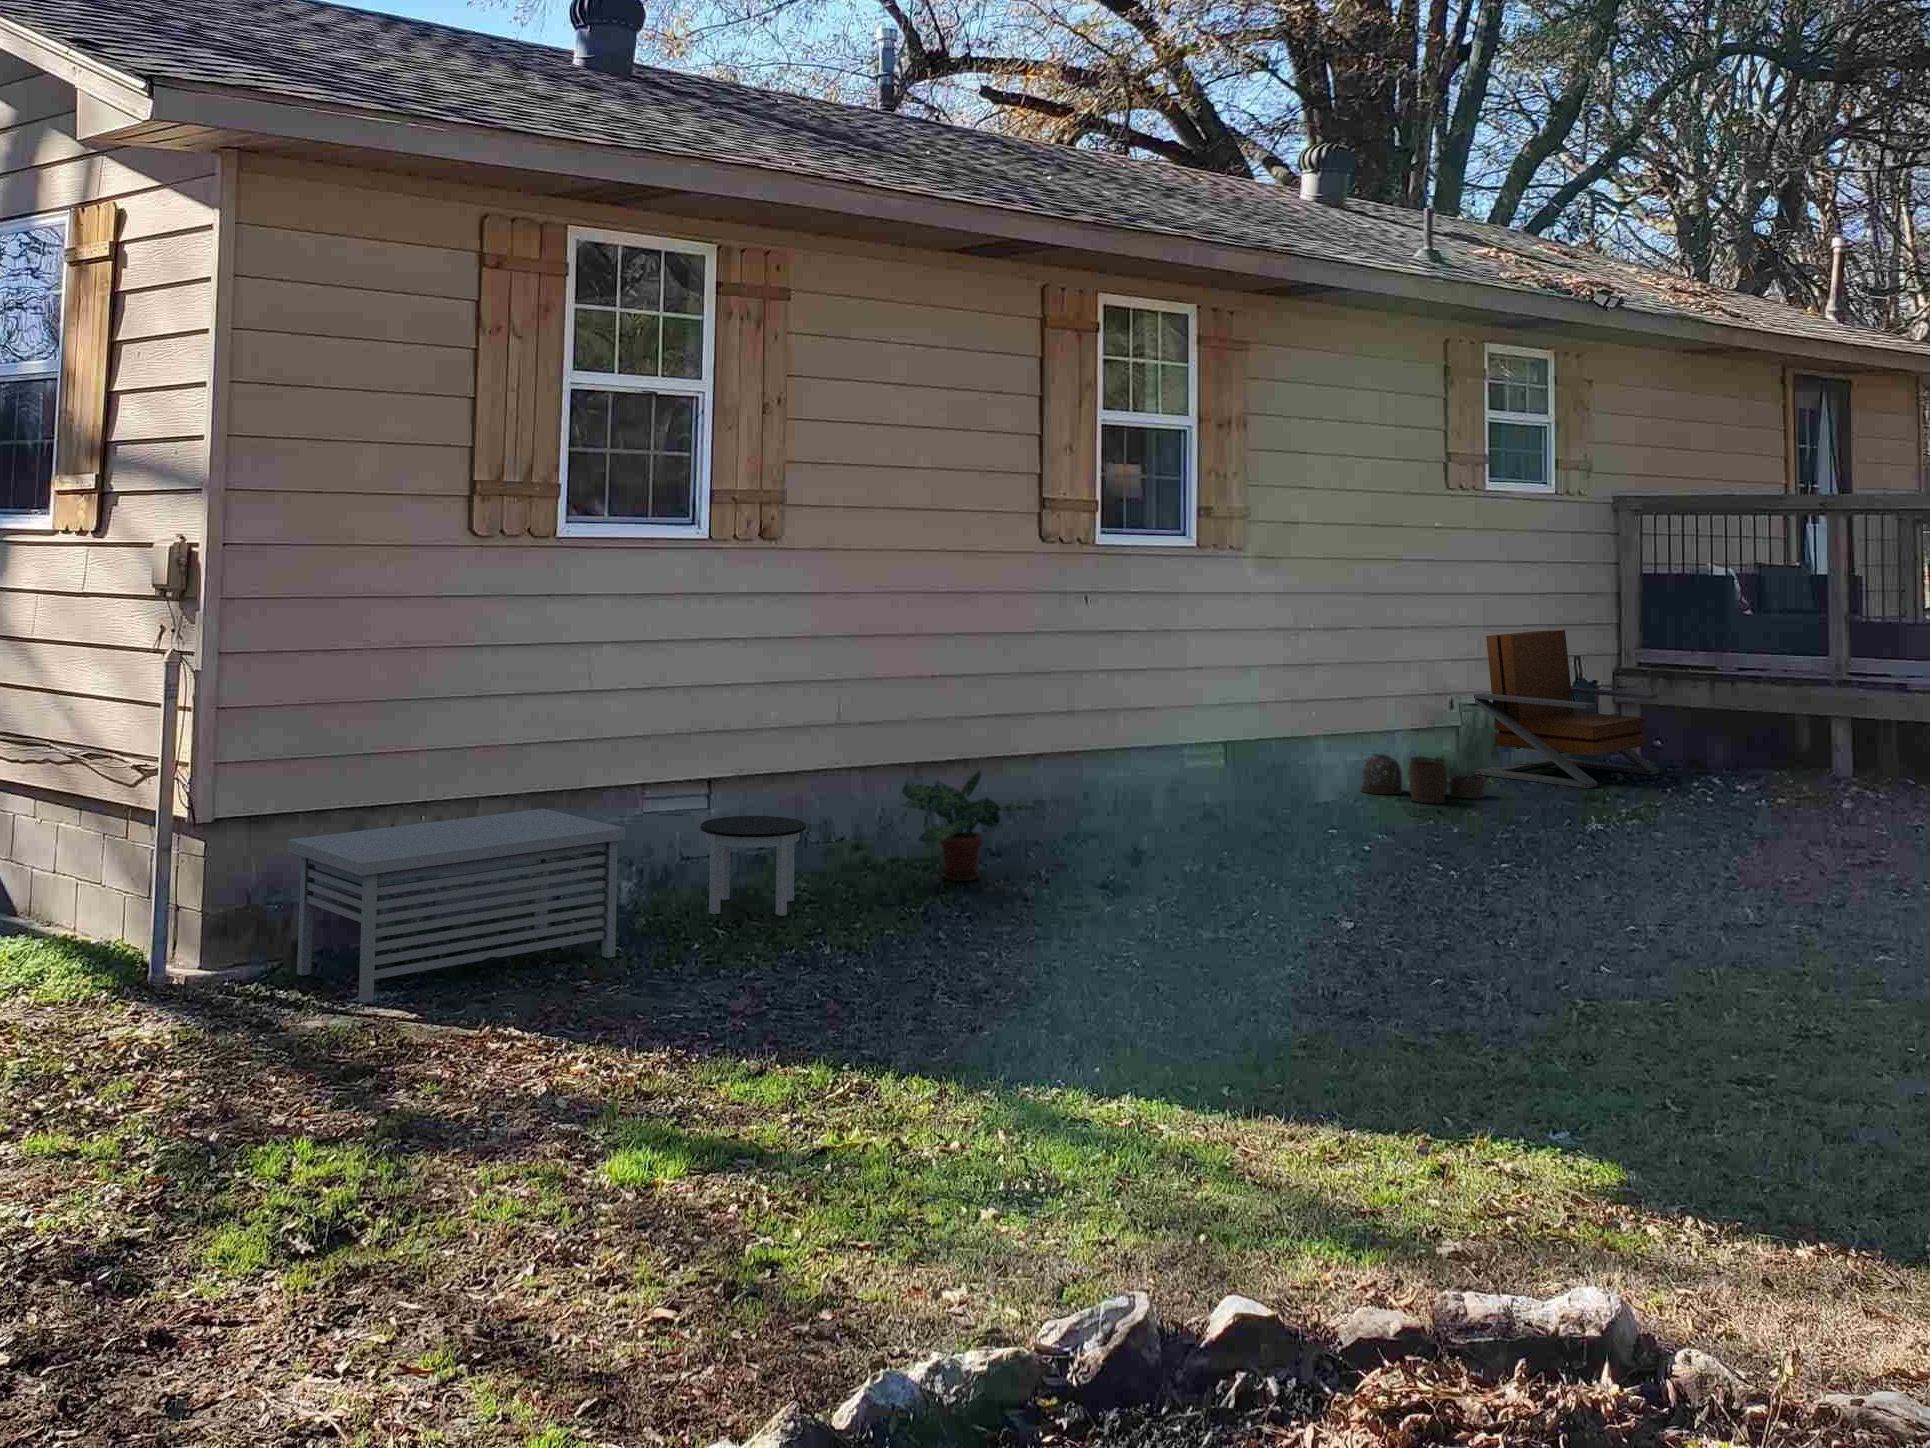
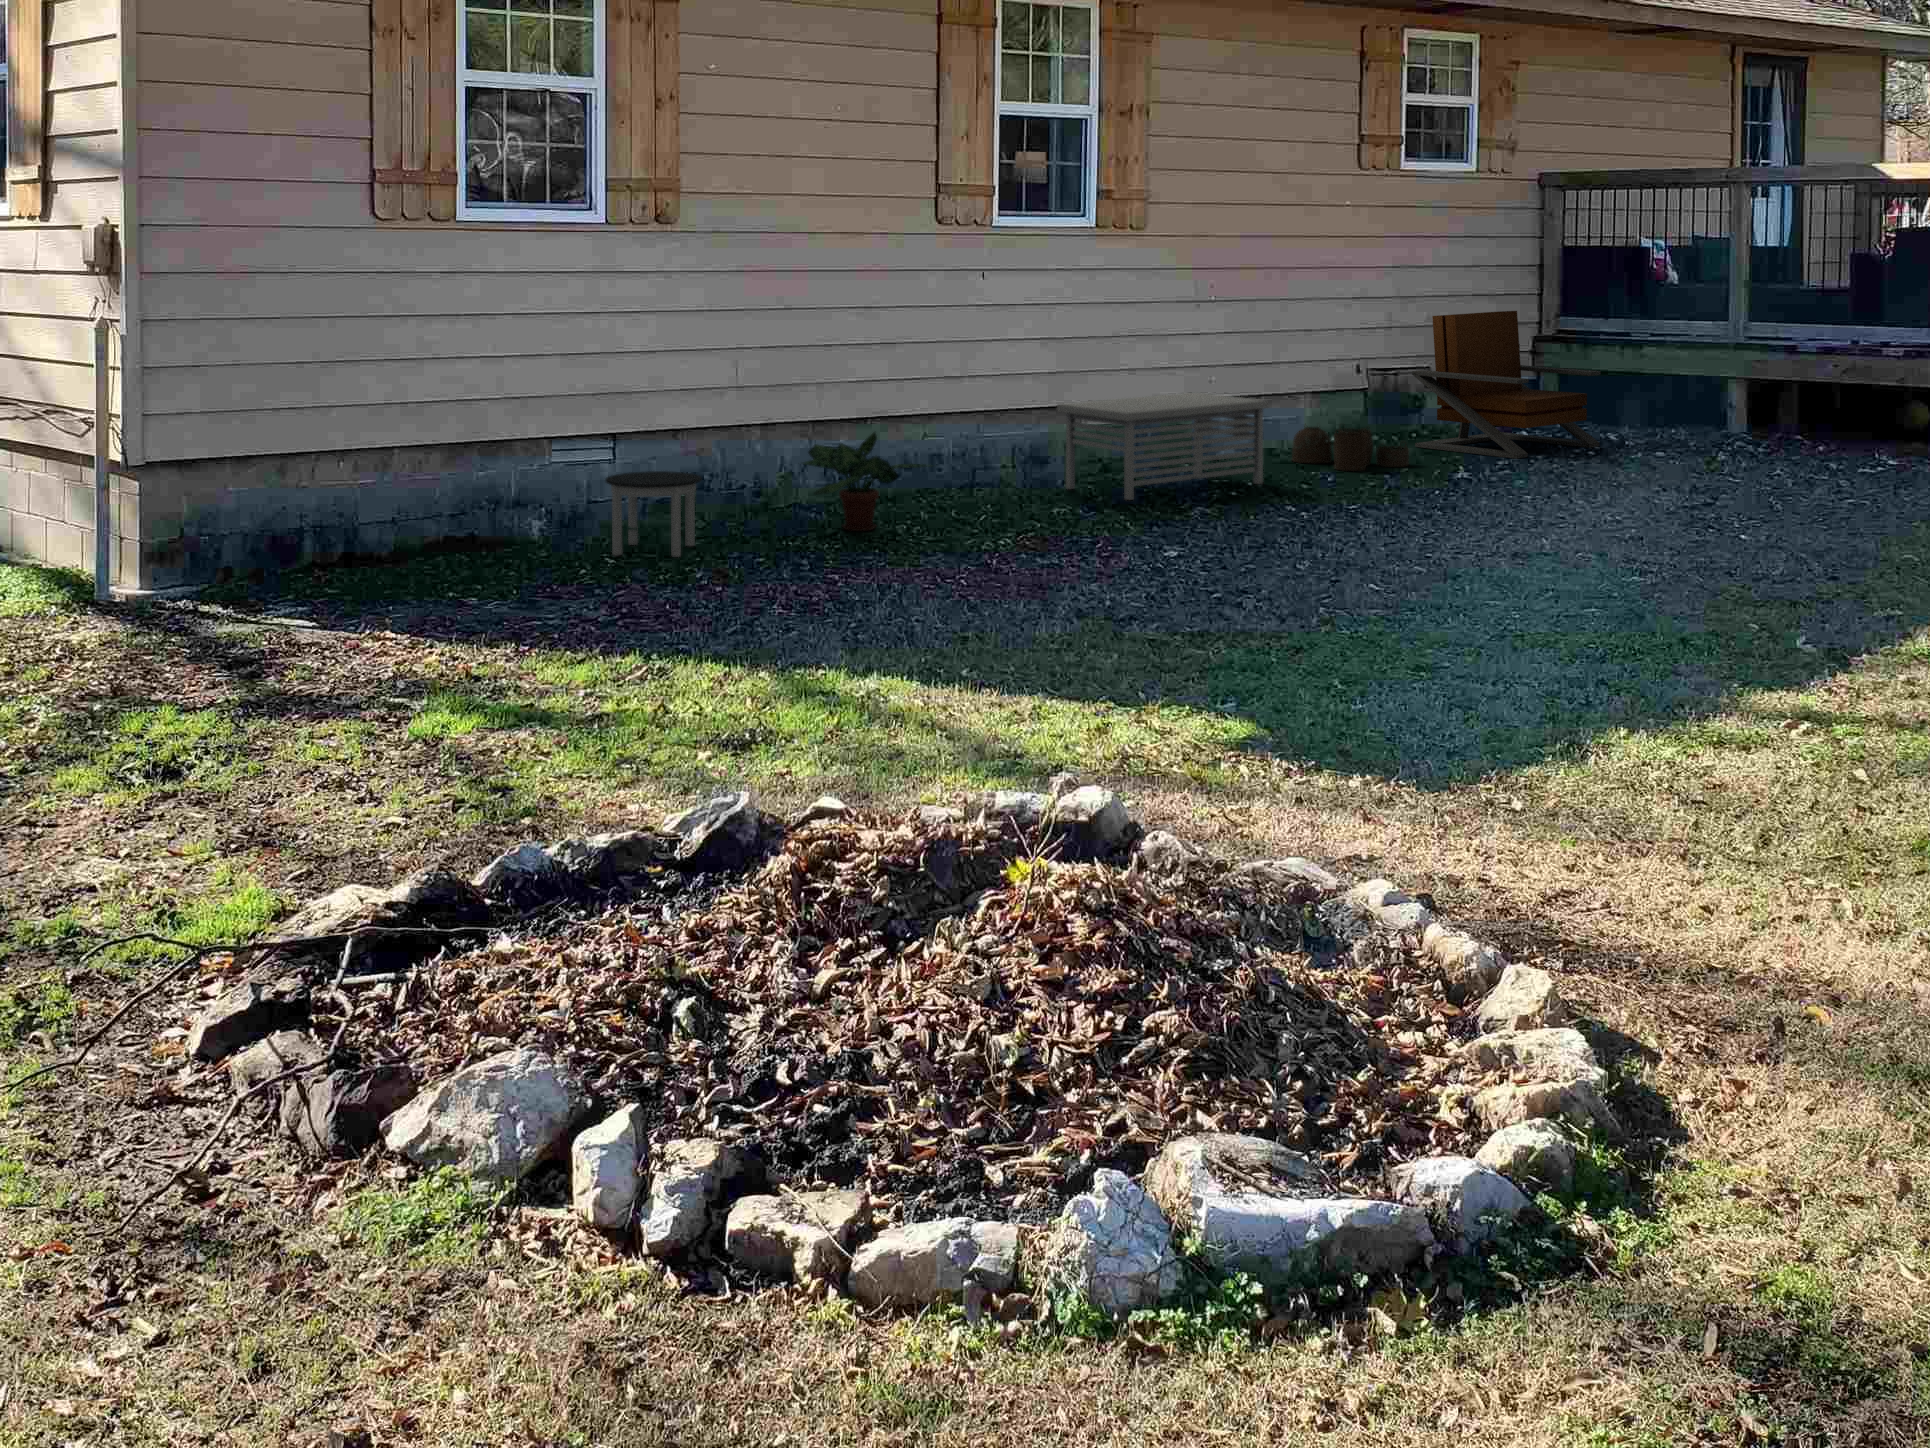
storage bench: present [287,809,626,1003] -> present [1057,392,1269,500]

